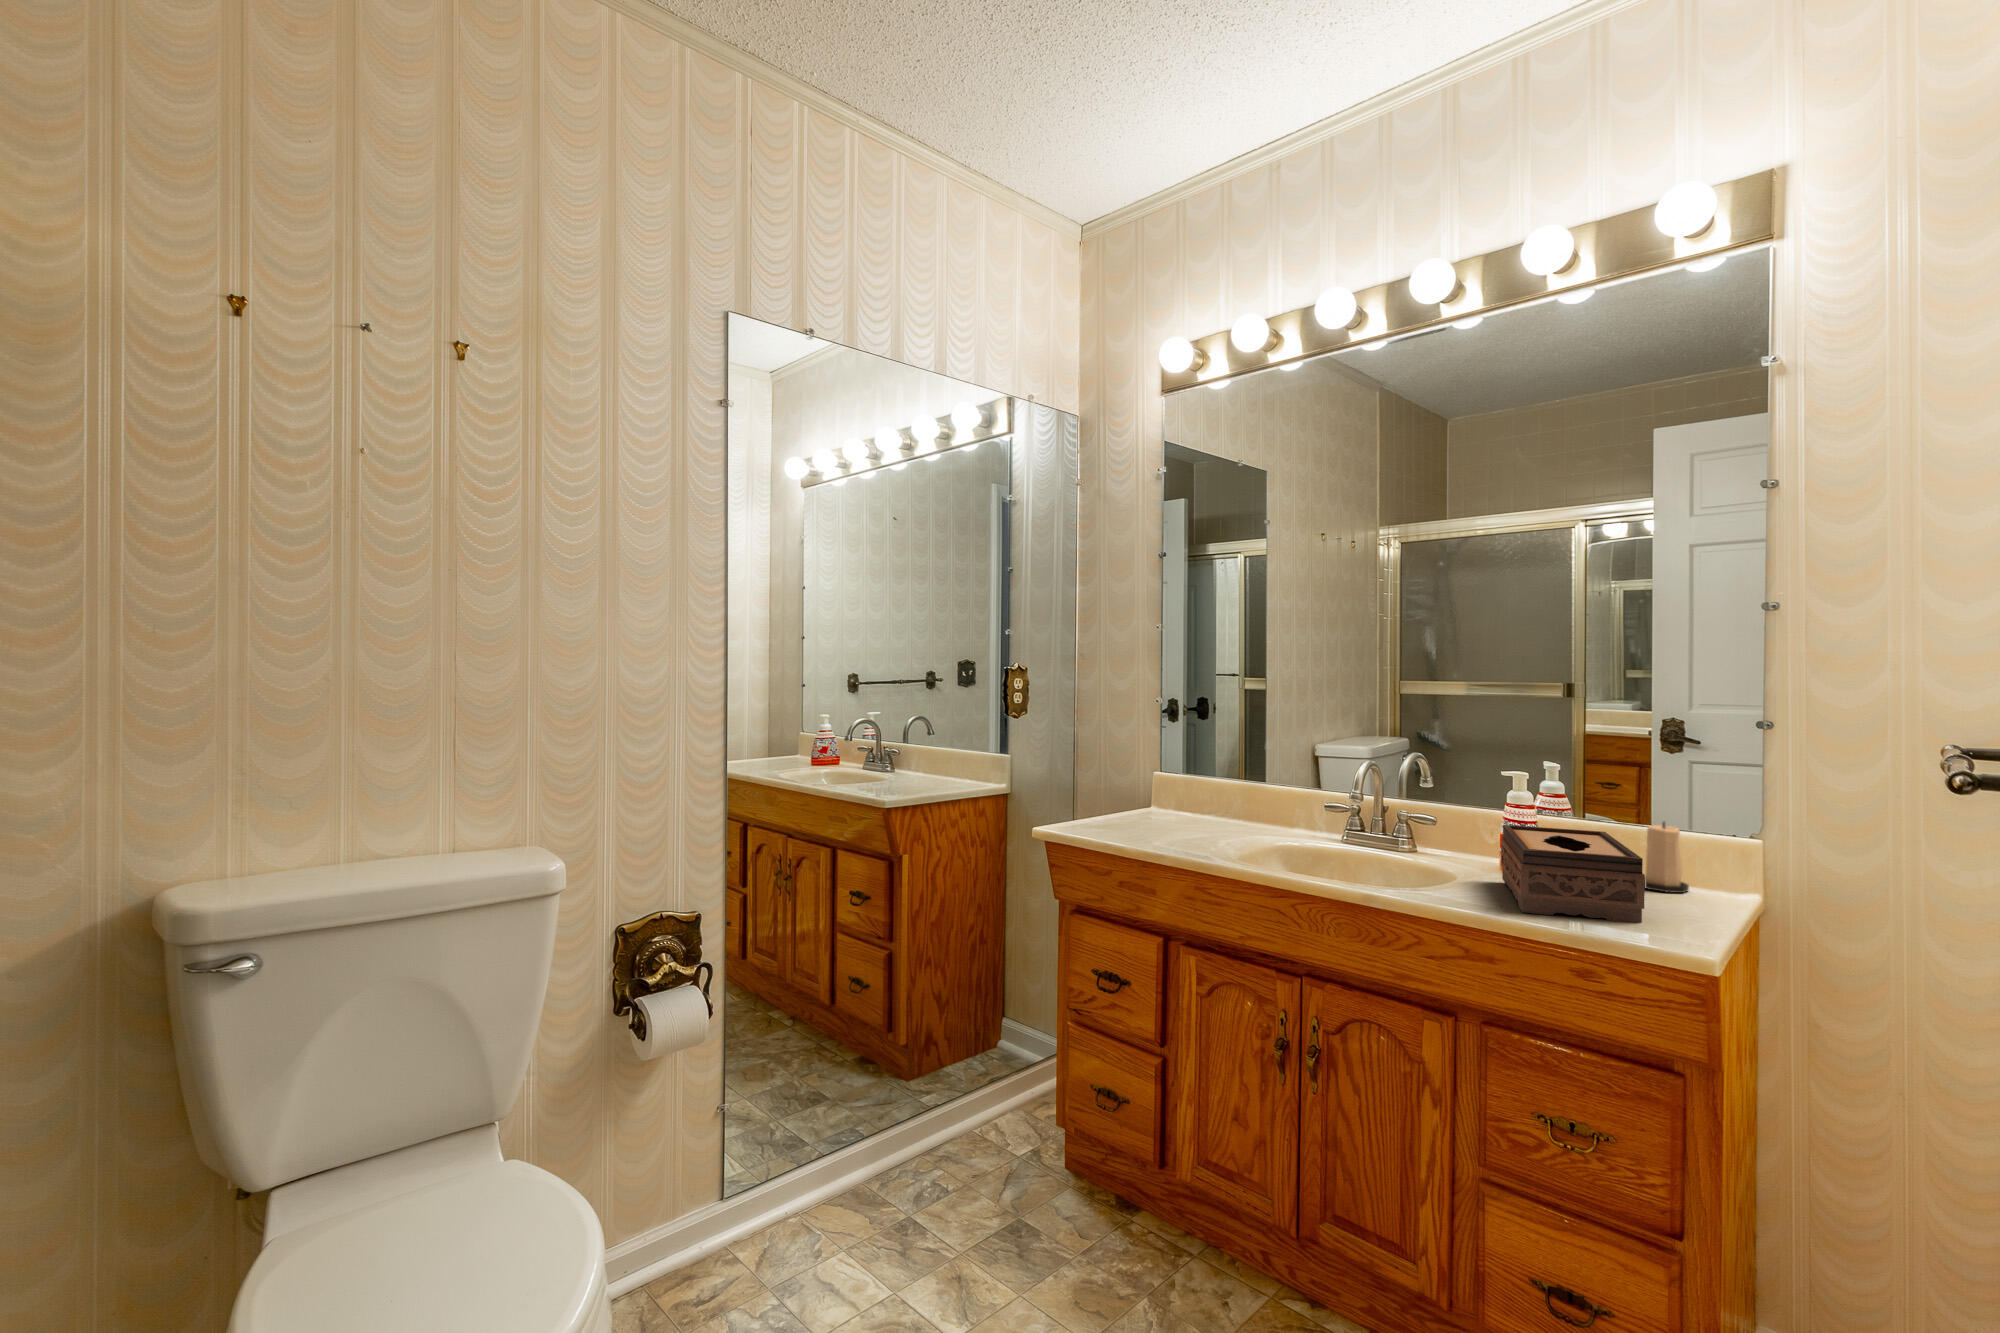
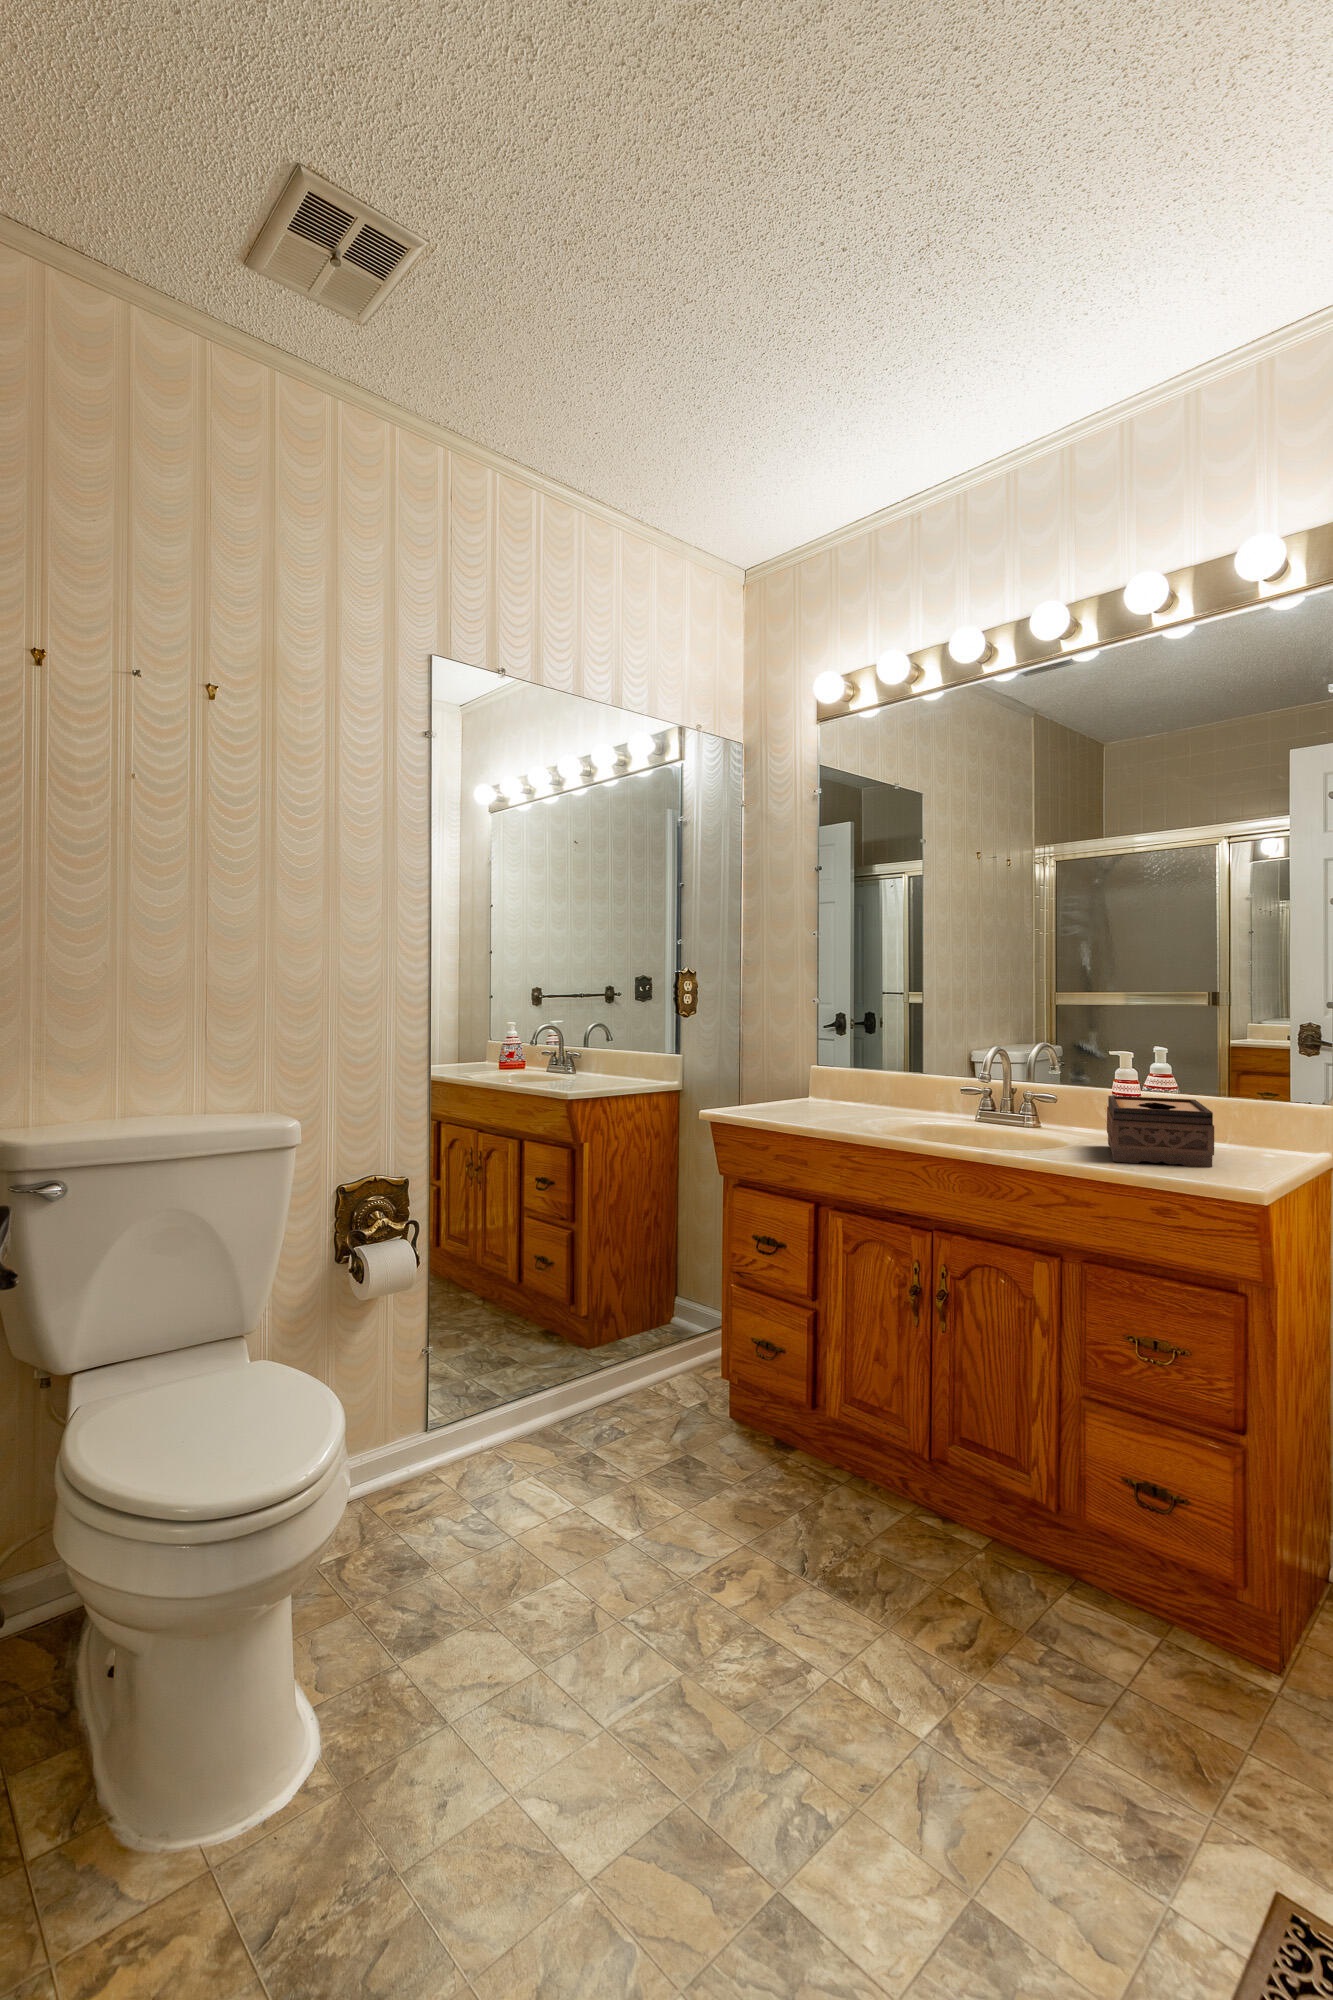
candle: present [1645,821,1689,893] -> none [1226,1090,1269,1152]

